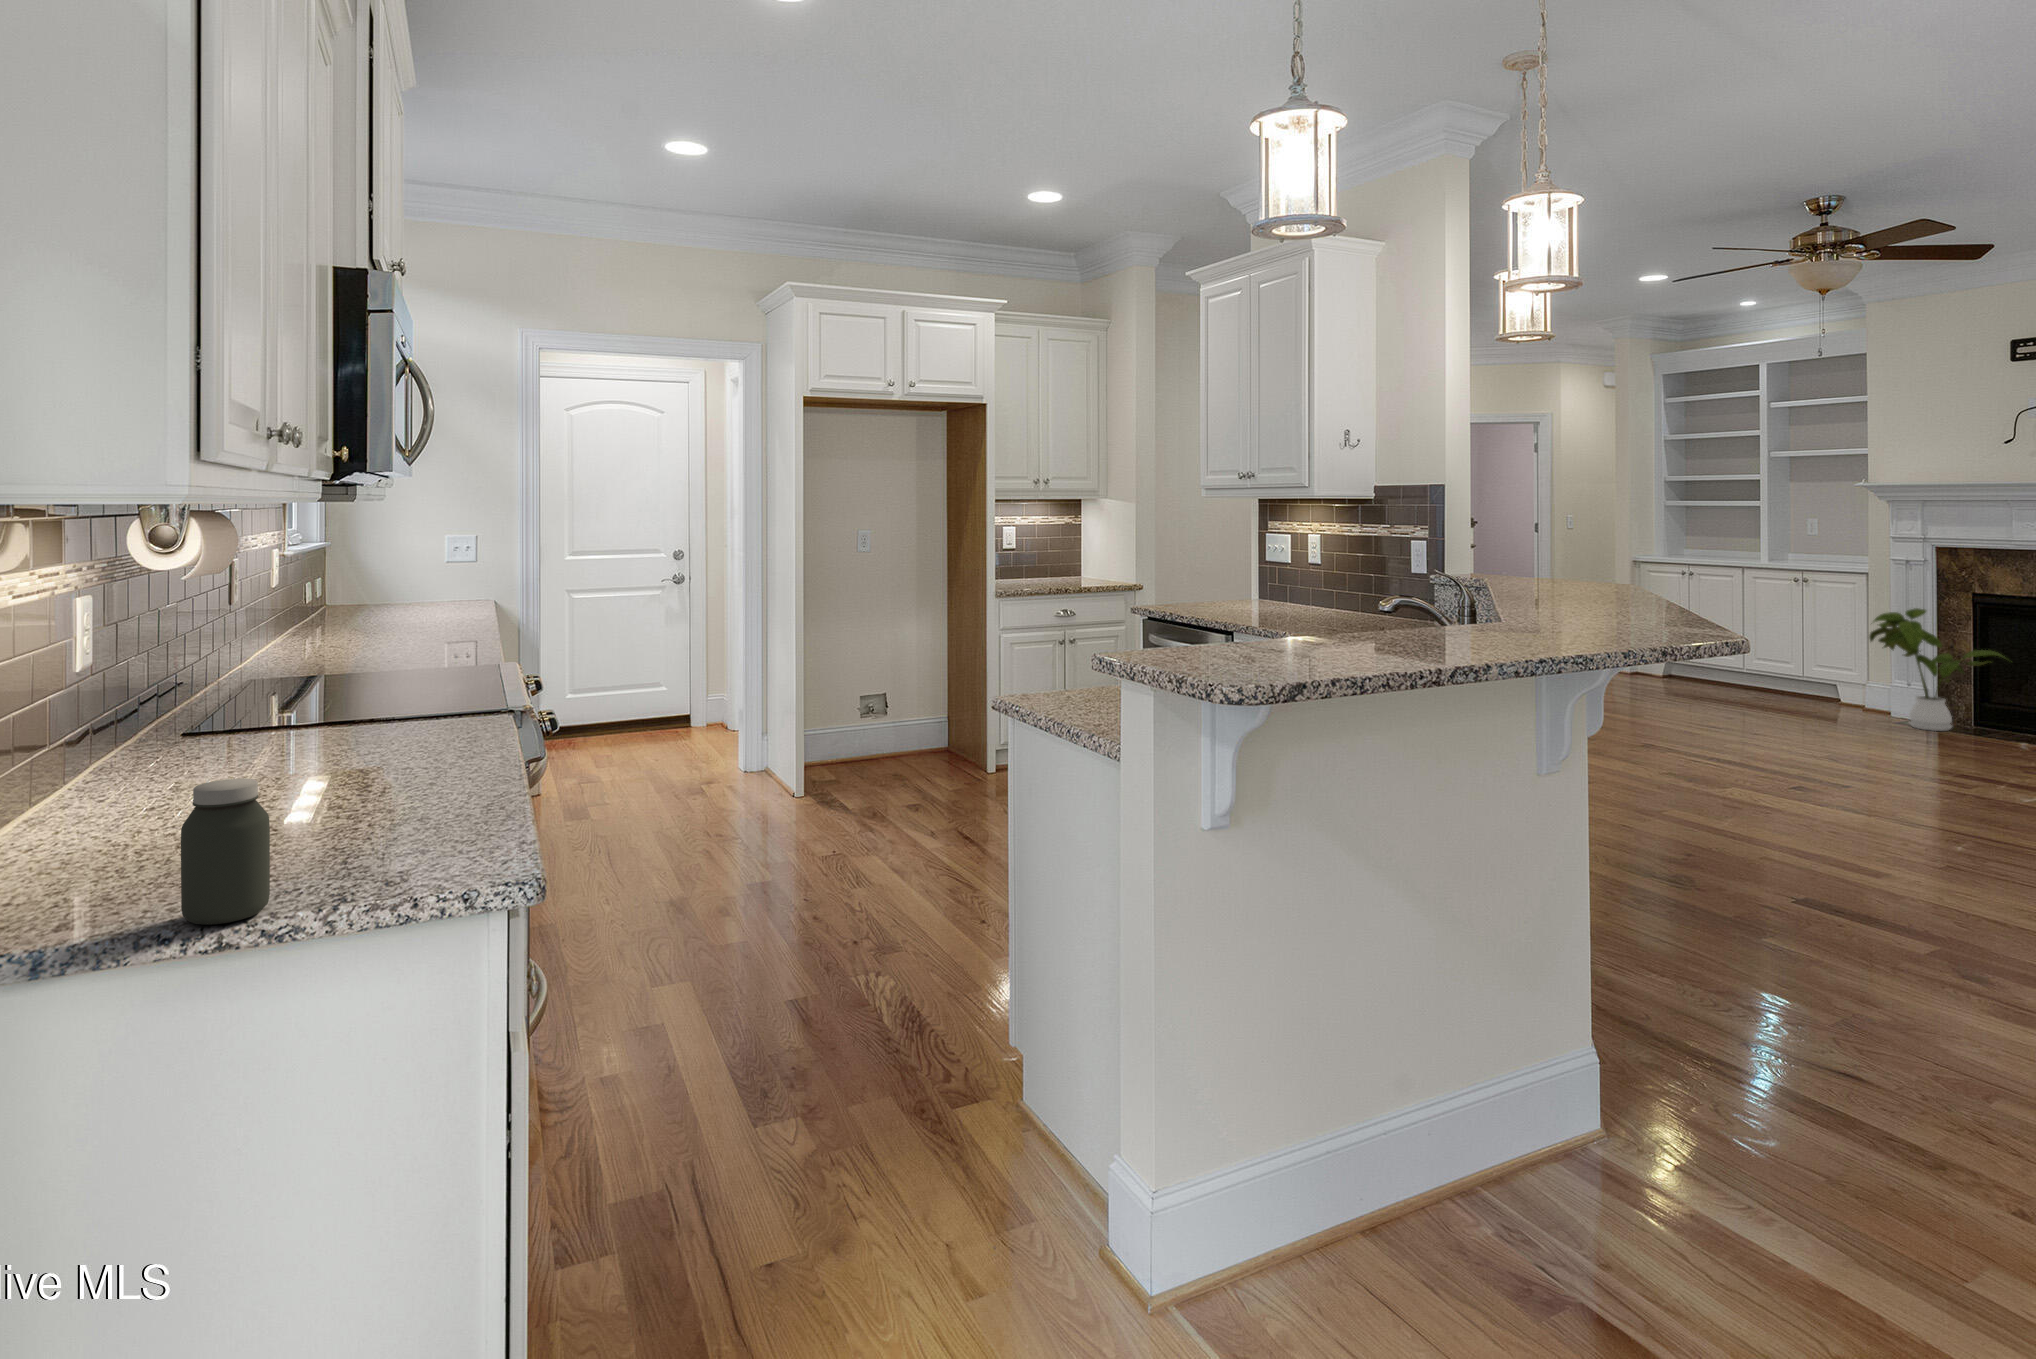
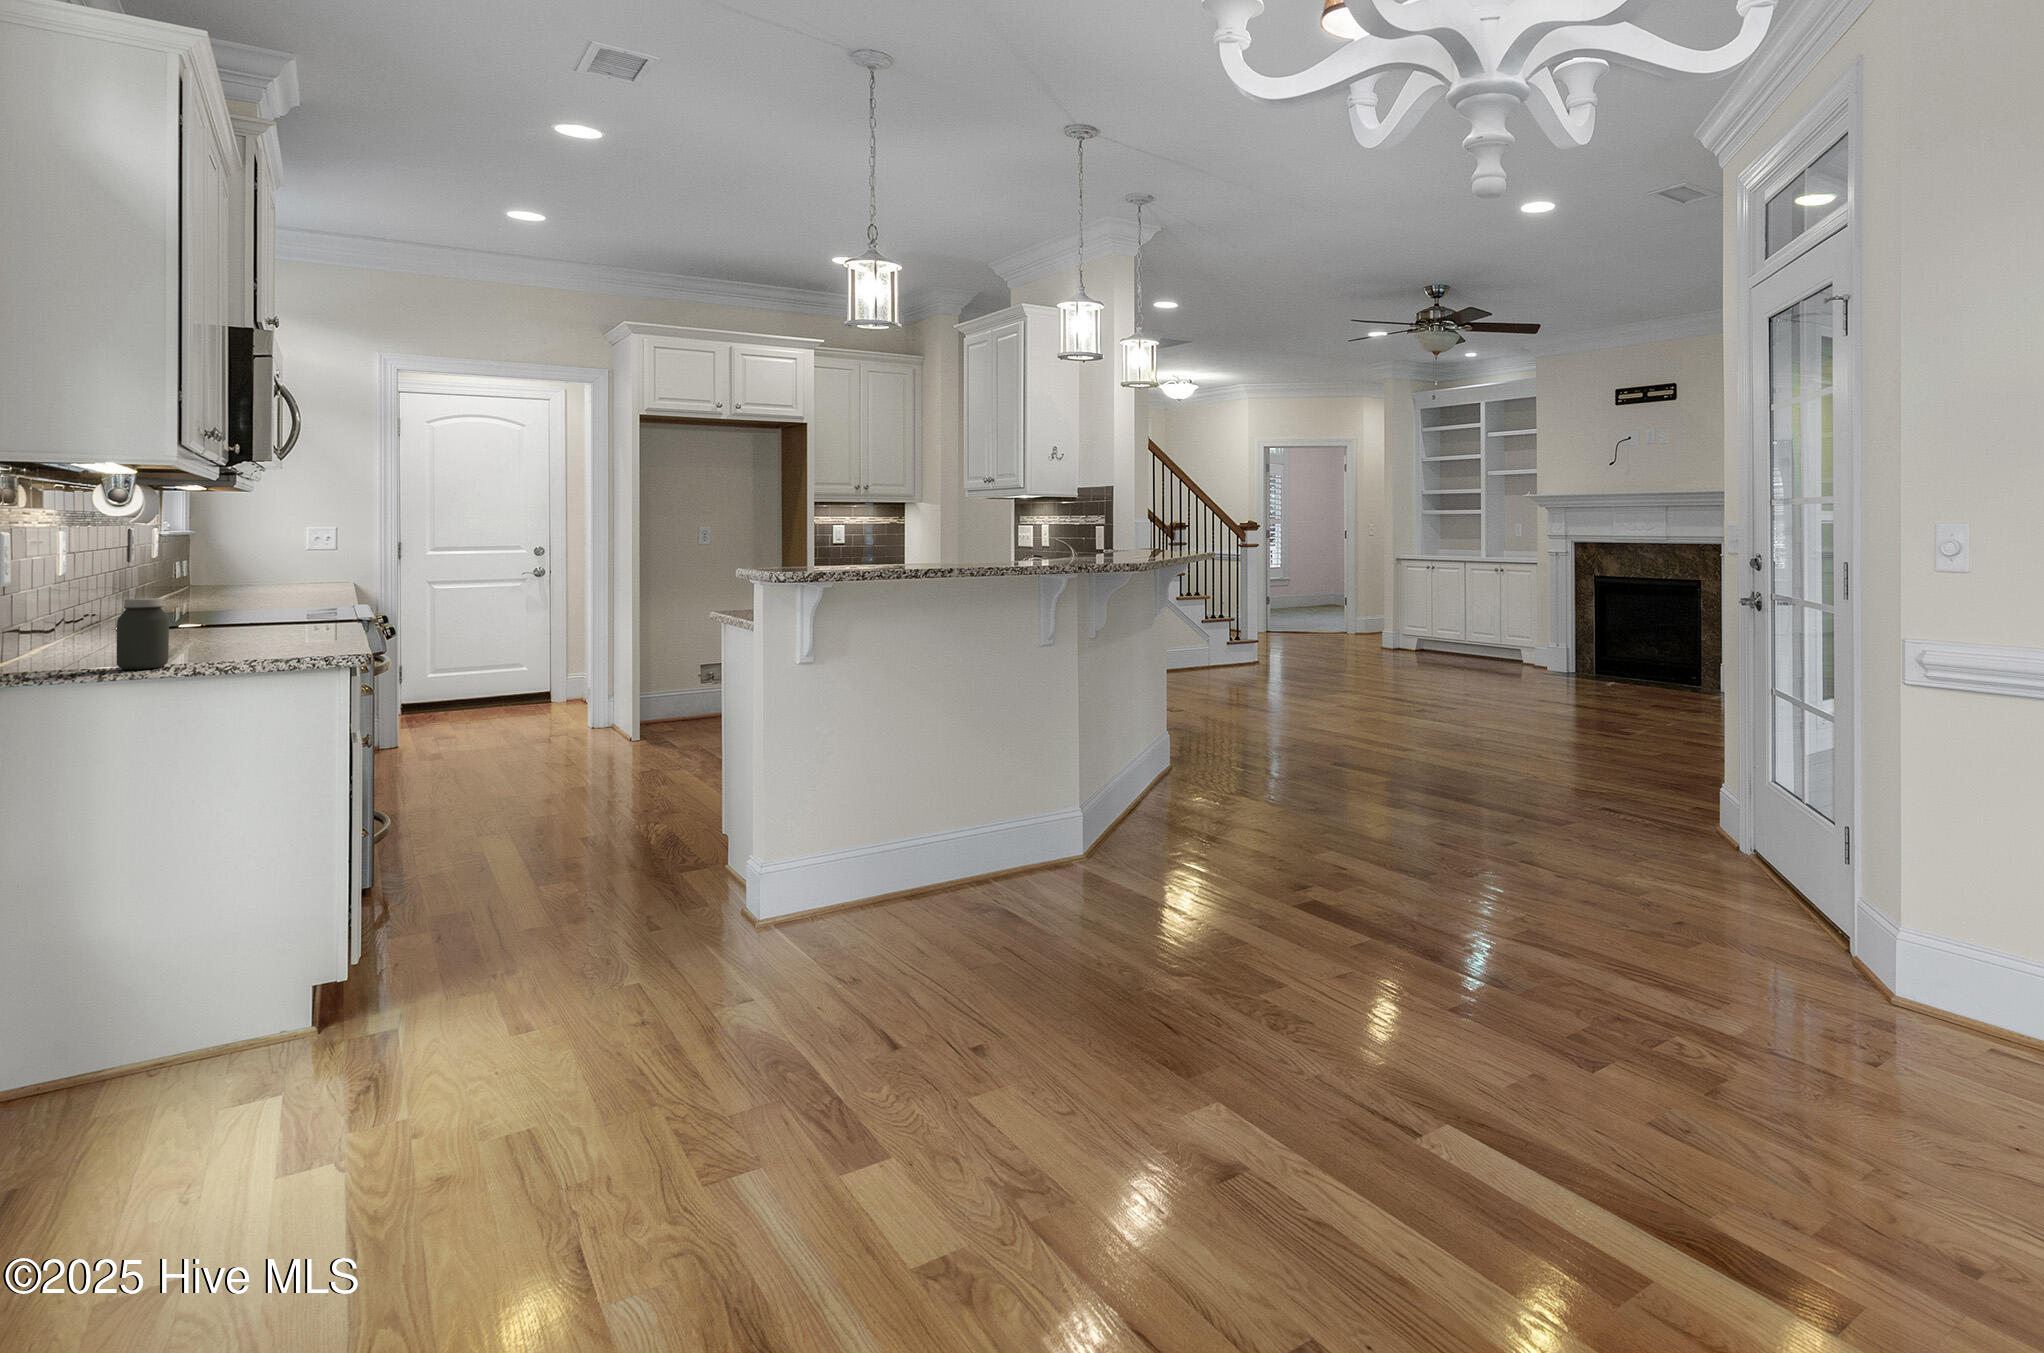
house plant: present [1869,608,2003,731] -> none [1522,585,1611,676]

